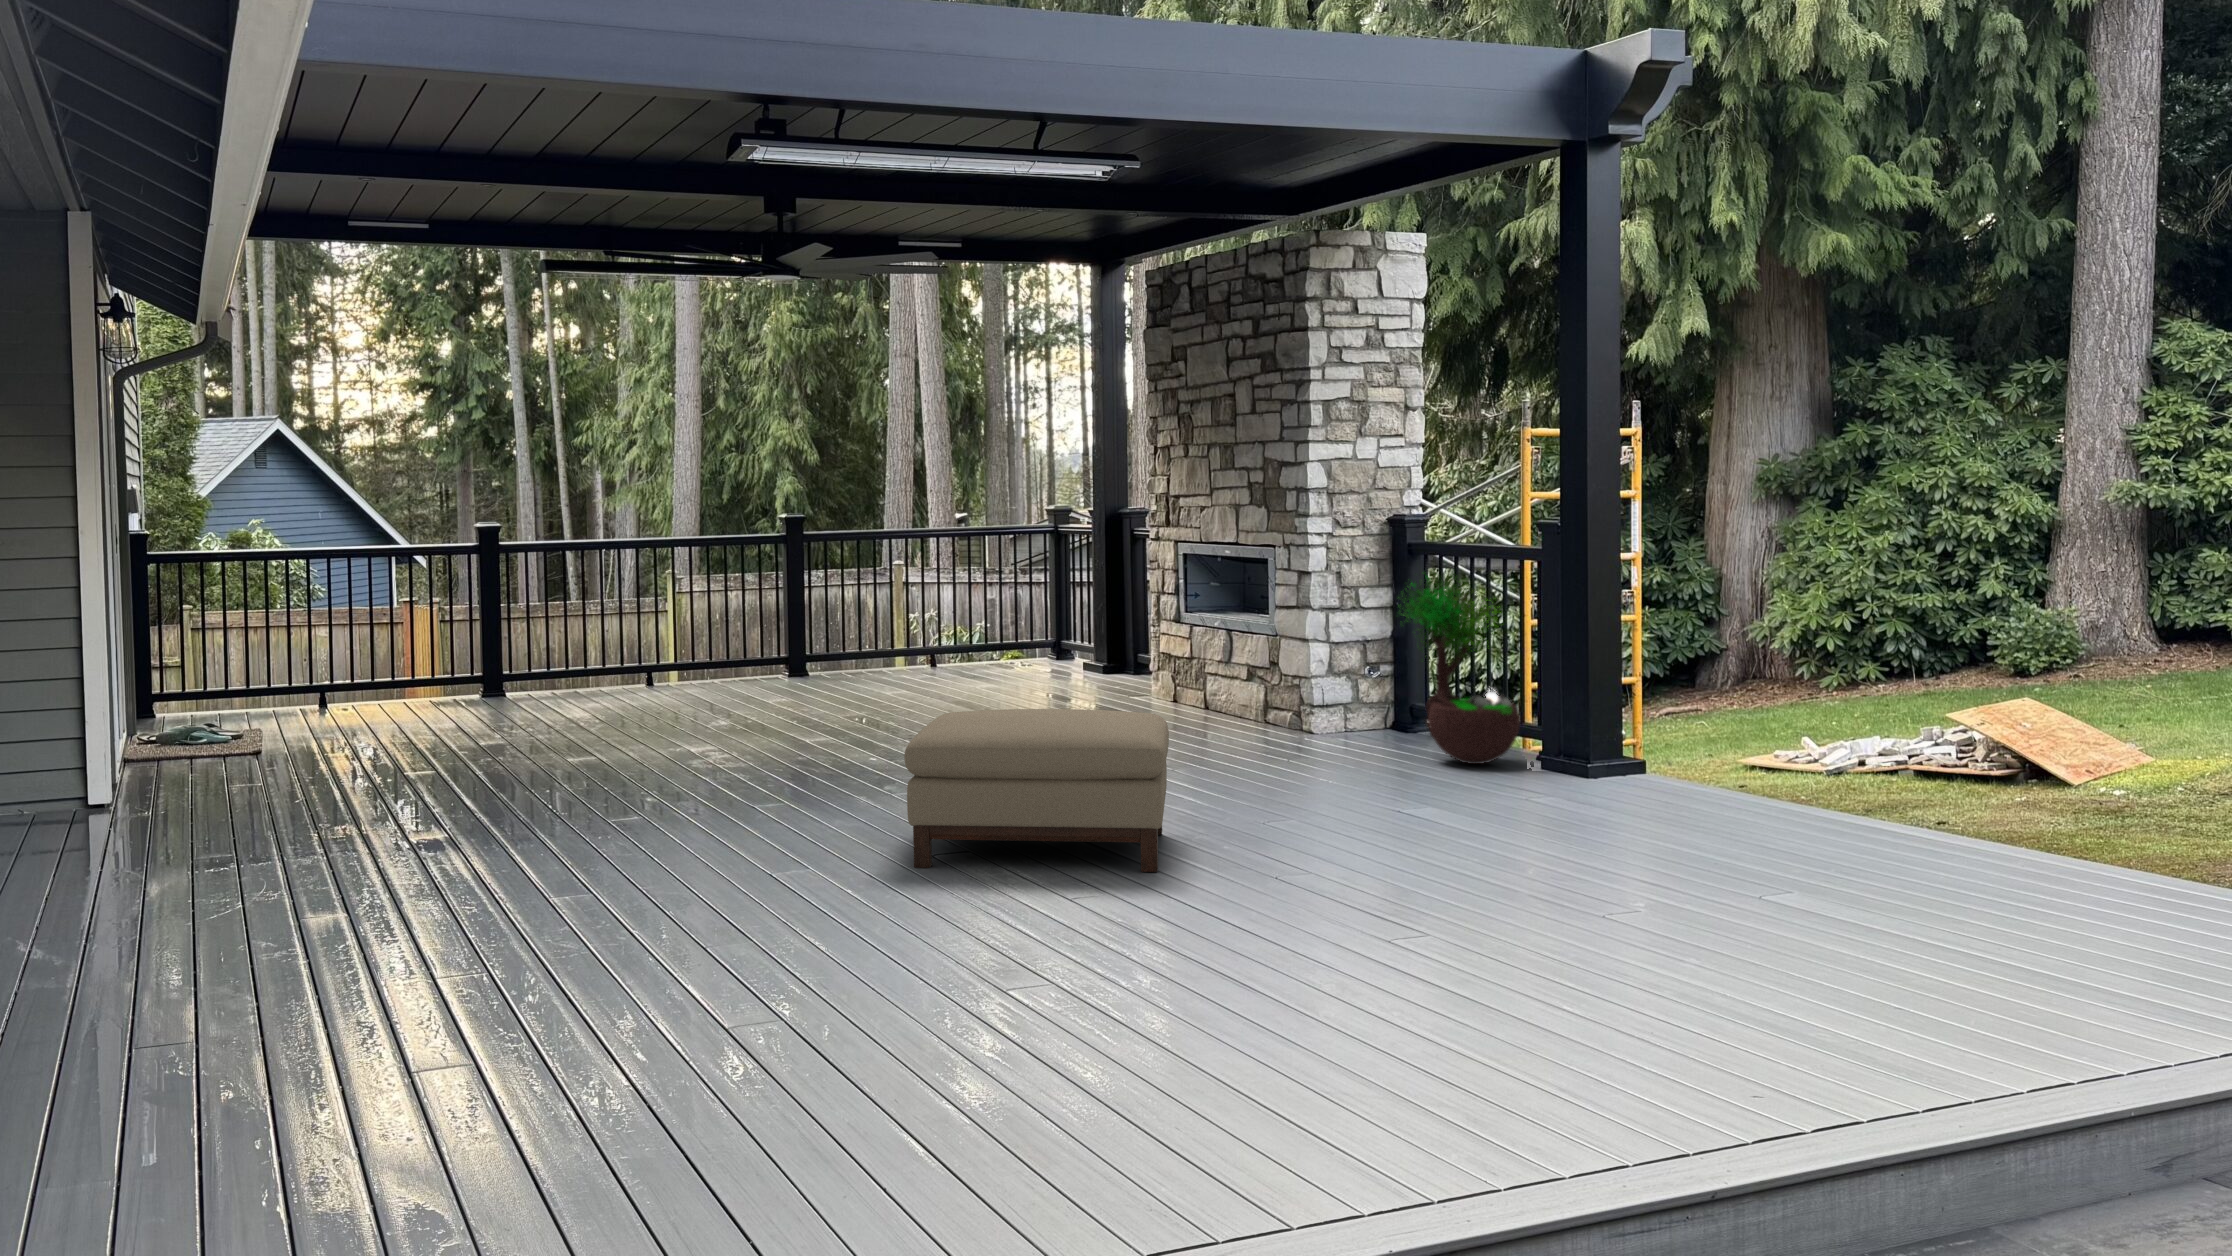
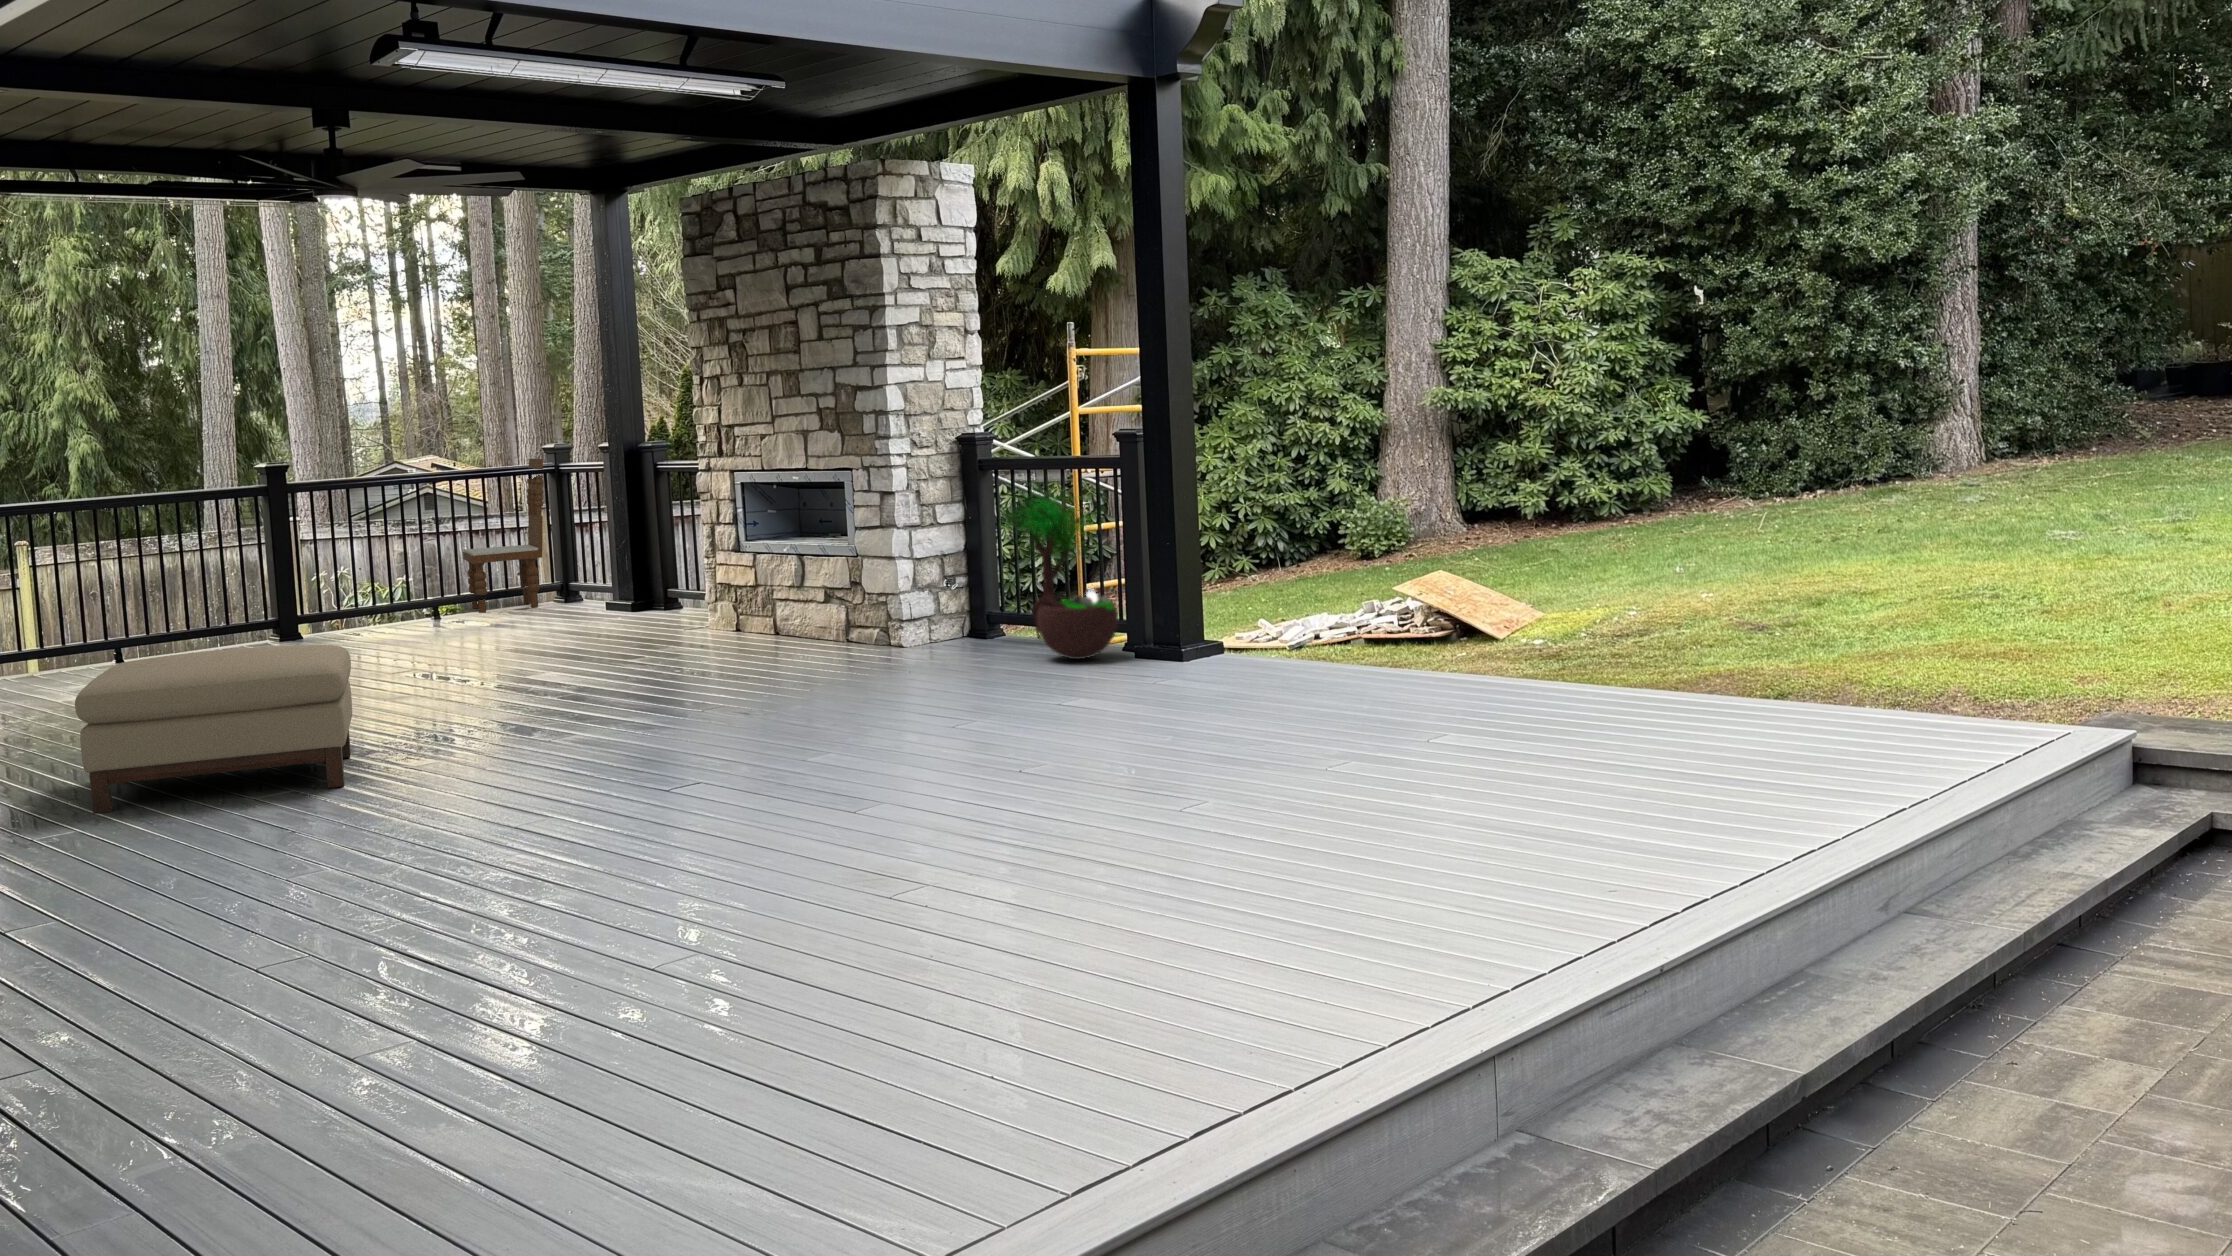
dining chair: none [998,516,1069,658] -> present [463,459,543,613]
ottoman: present [904,709,1169,872] -> present [75,645,352,814]

